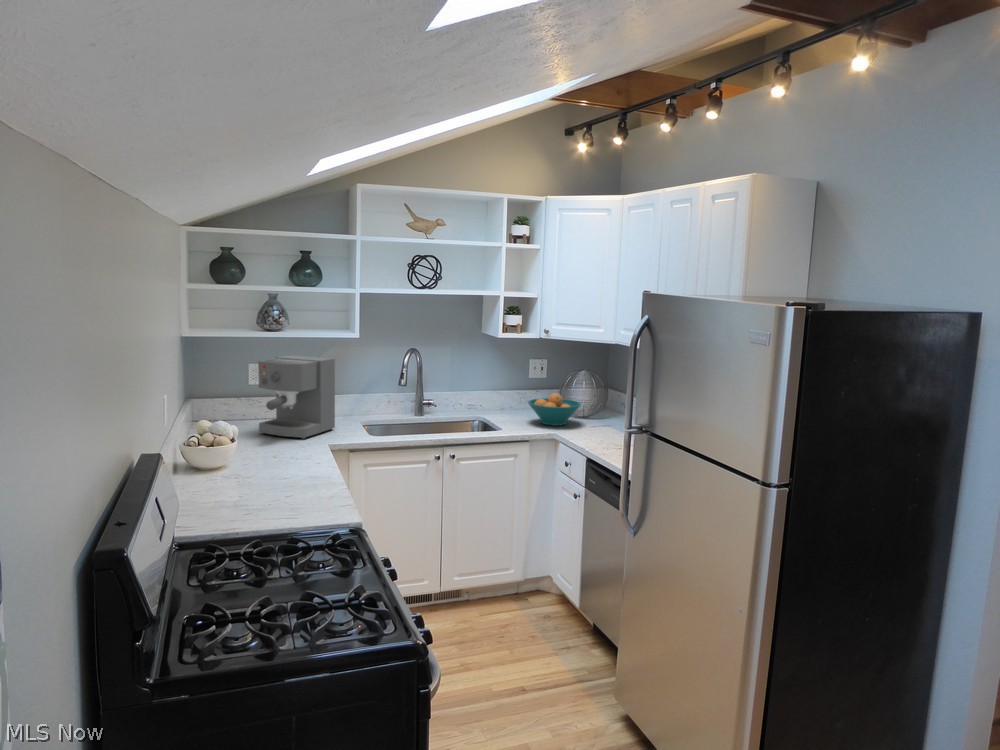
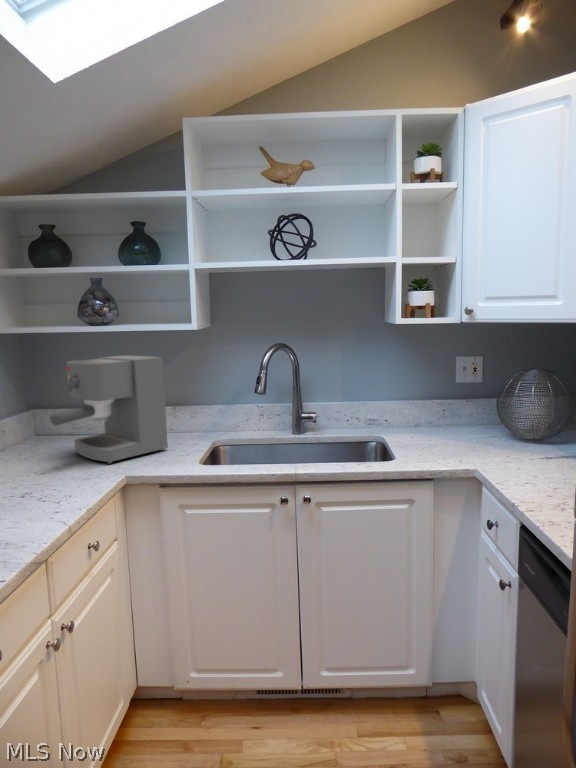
fruit bowl: present [528,393,581,426] -> none [439,405,528,456]

